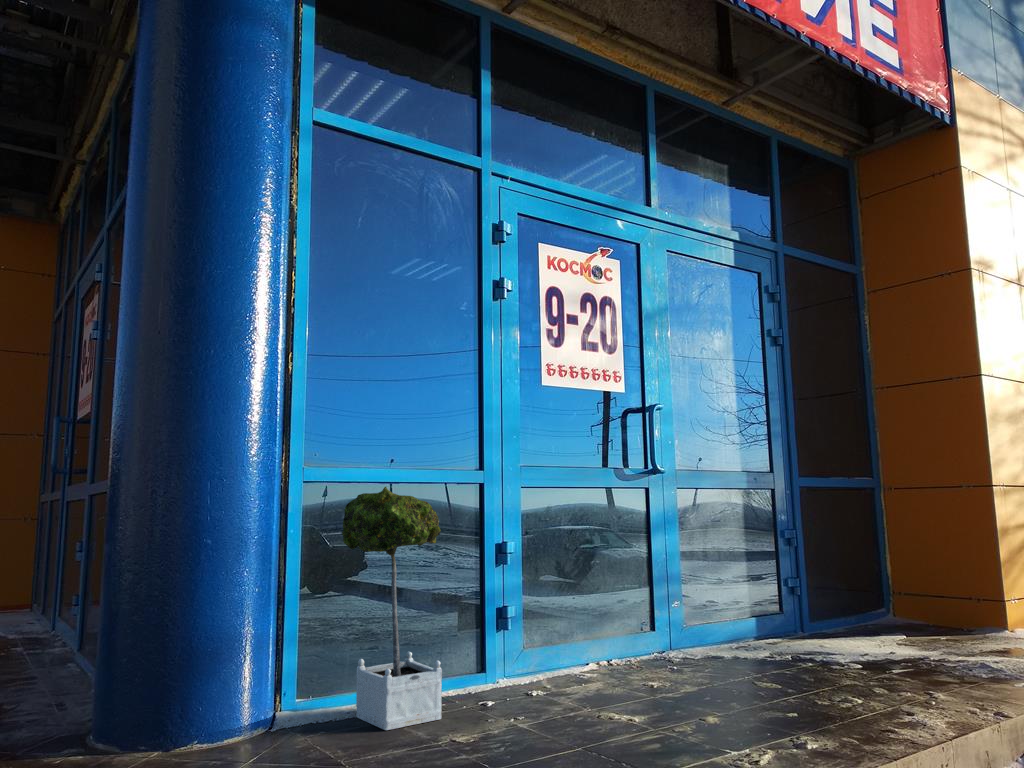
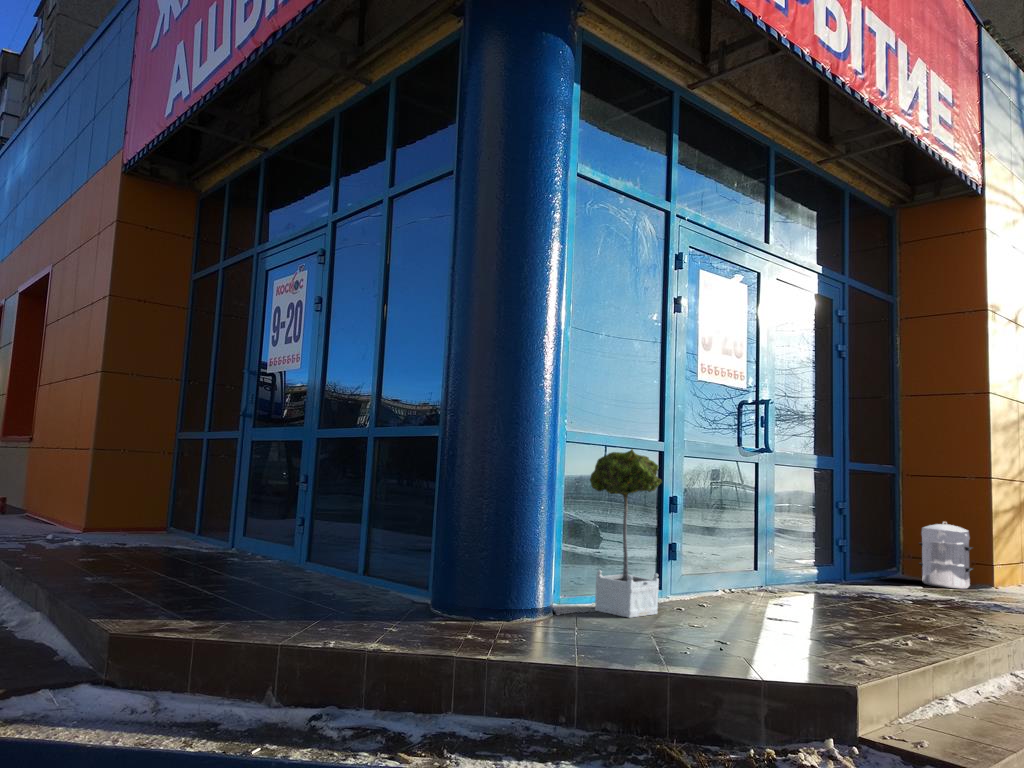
waste bin: none [903,546,977,635] -> present [919,521,973,588]

